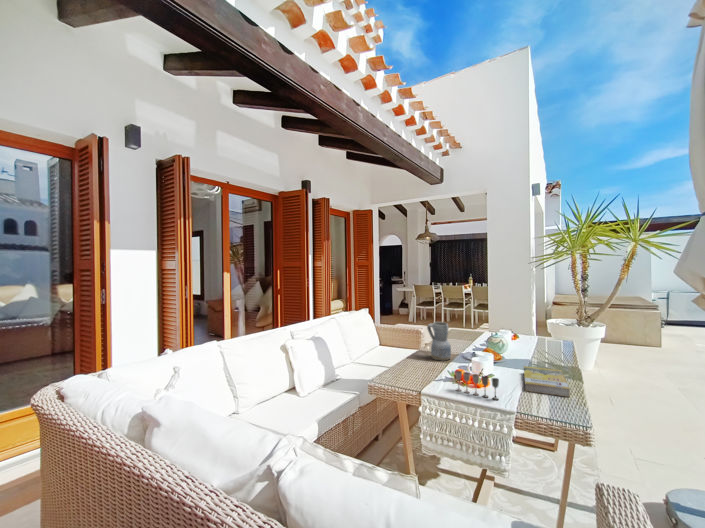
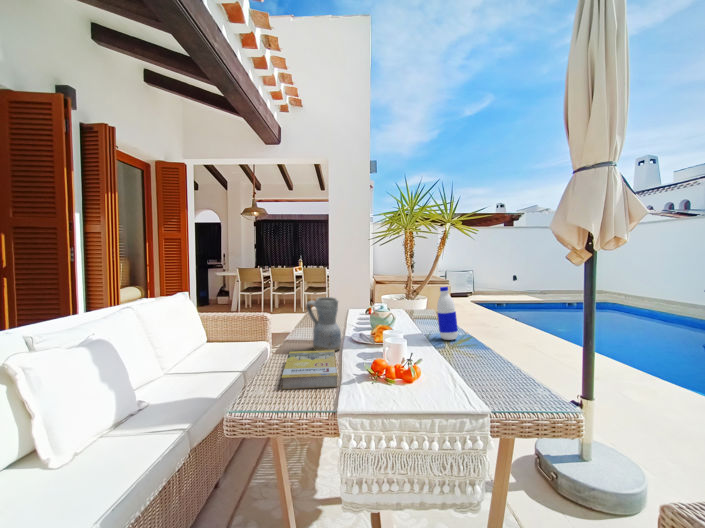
water bottle: none [536,321,555,366] -> present [437,287,458,340]
book: present [524,366,570,397] -> present [282,350,338,389]
wine glass: present [455,371,499,400] -> none [382,363,449,398]

